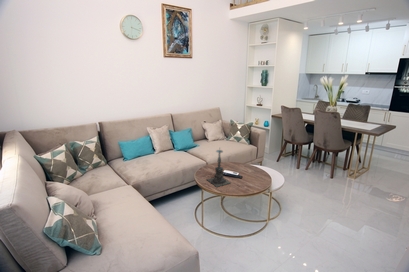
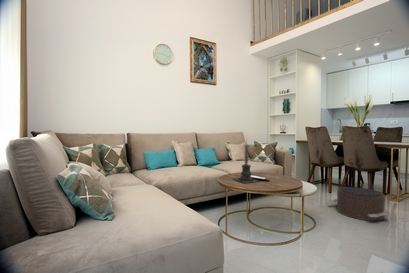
pouf: none [293,170,342,203] -> present [329,187,388,221]

